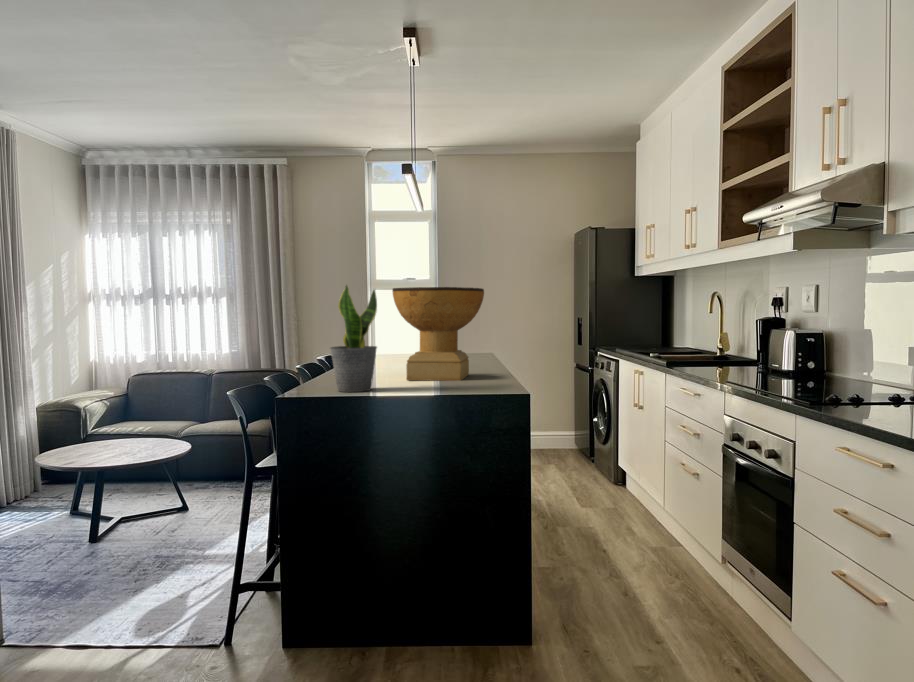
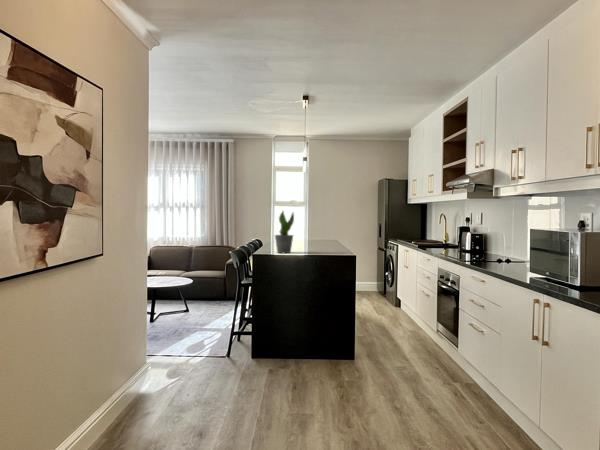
decorative bowl: present [392,287,484,381] -> none [297,211,336,251]

